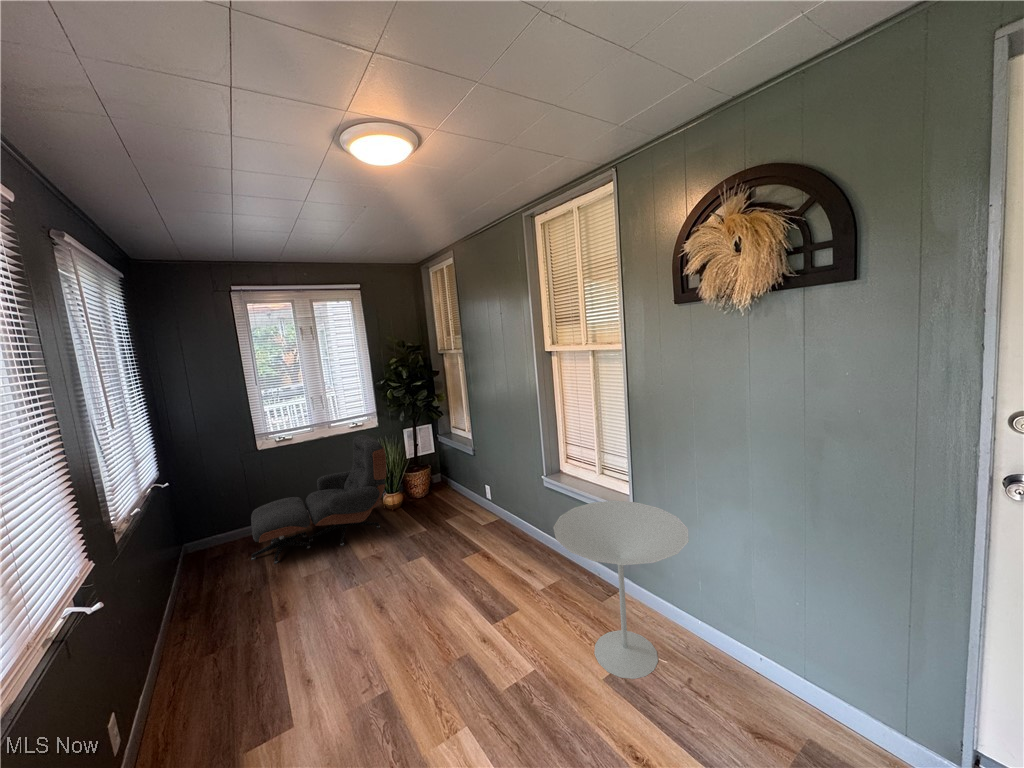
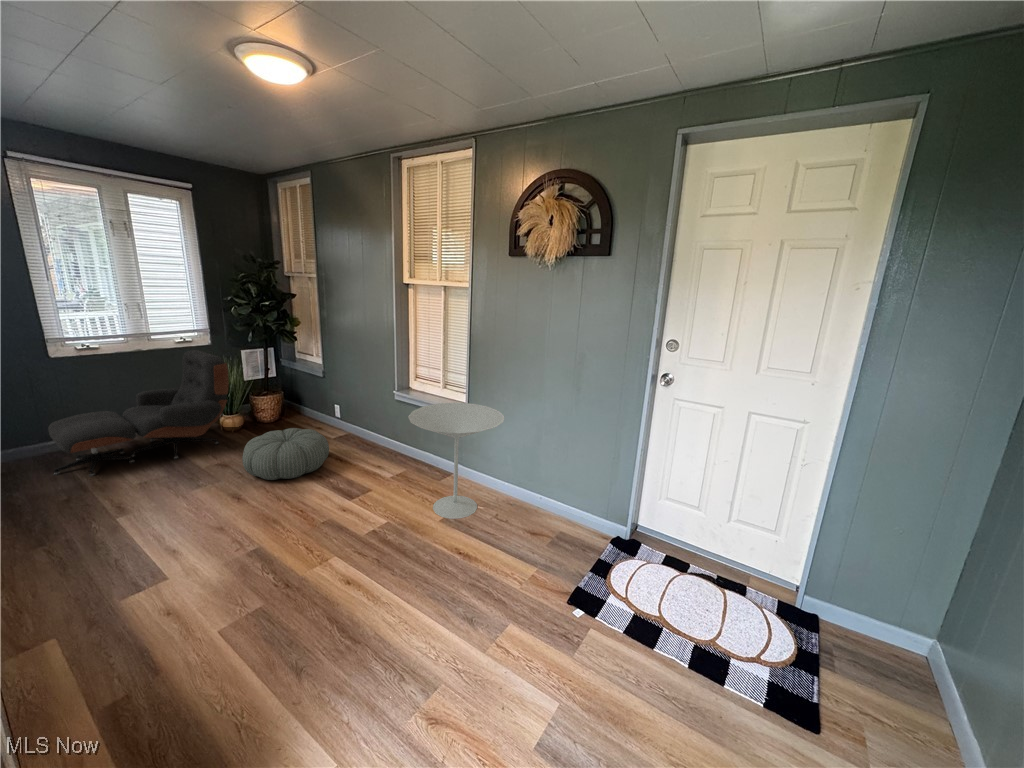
pouf: none [390,517,475,582] -> present [242,428,329,480]

